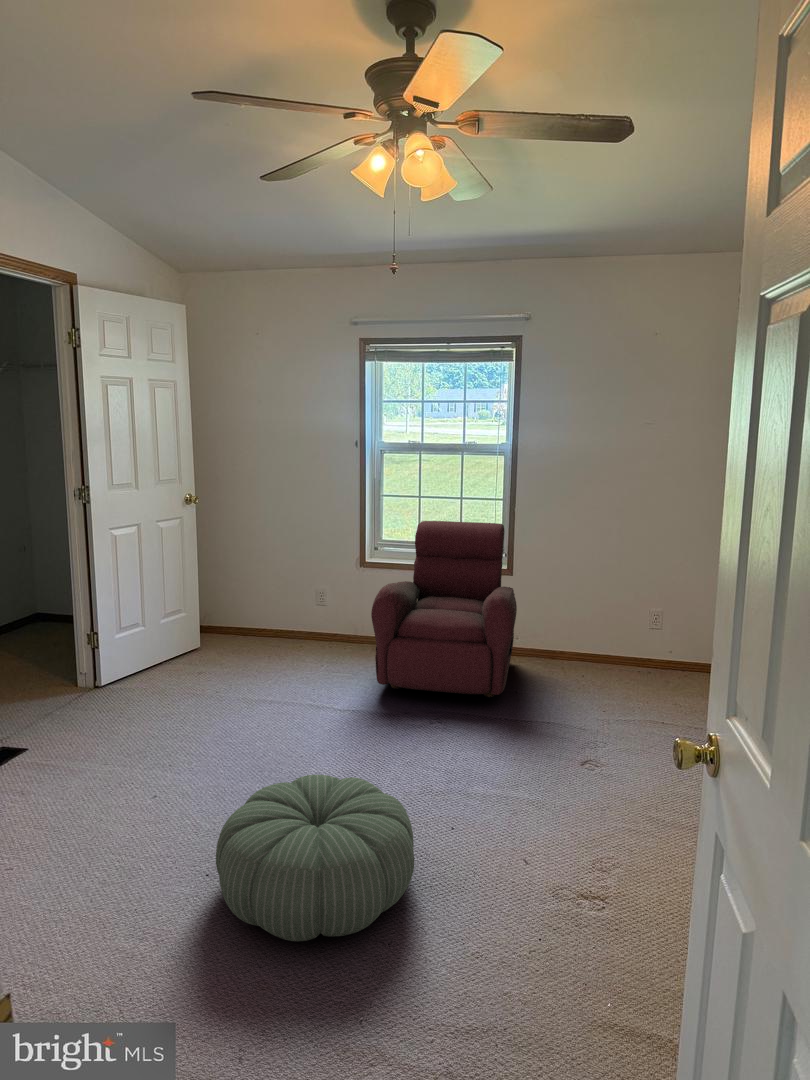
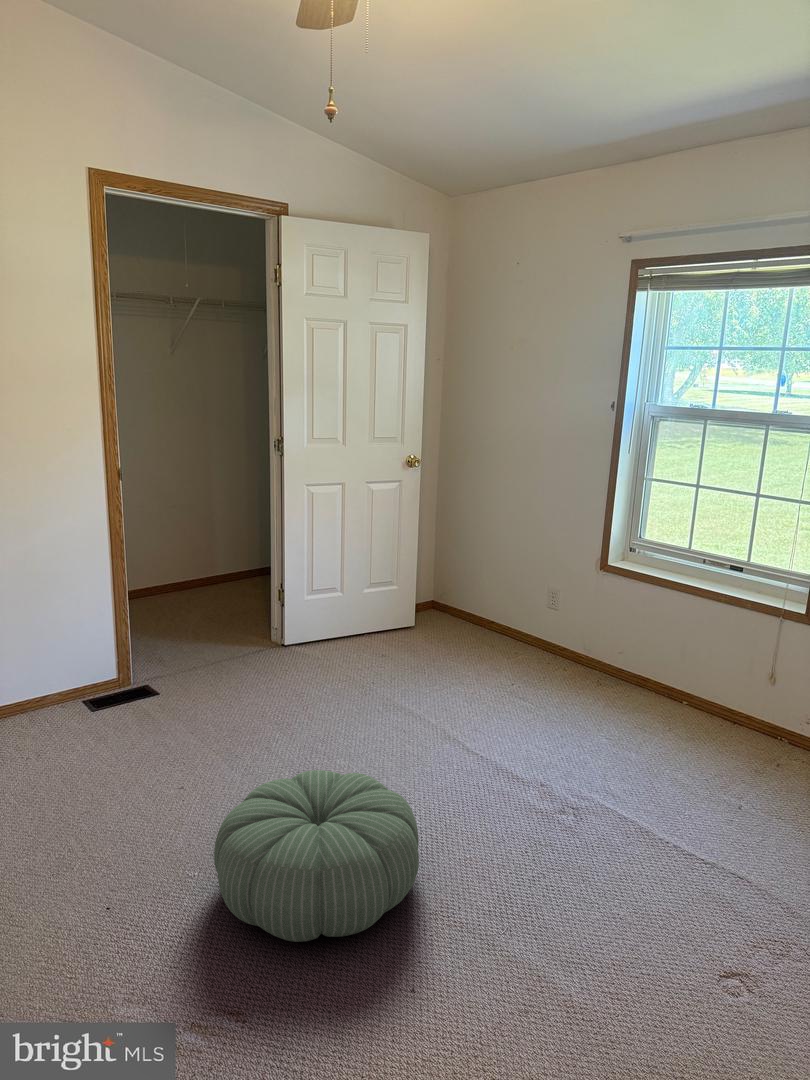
armchair: present [371,521,517,697] -> none [377,494,532,683]

